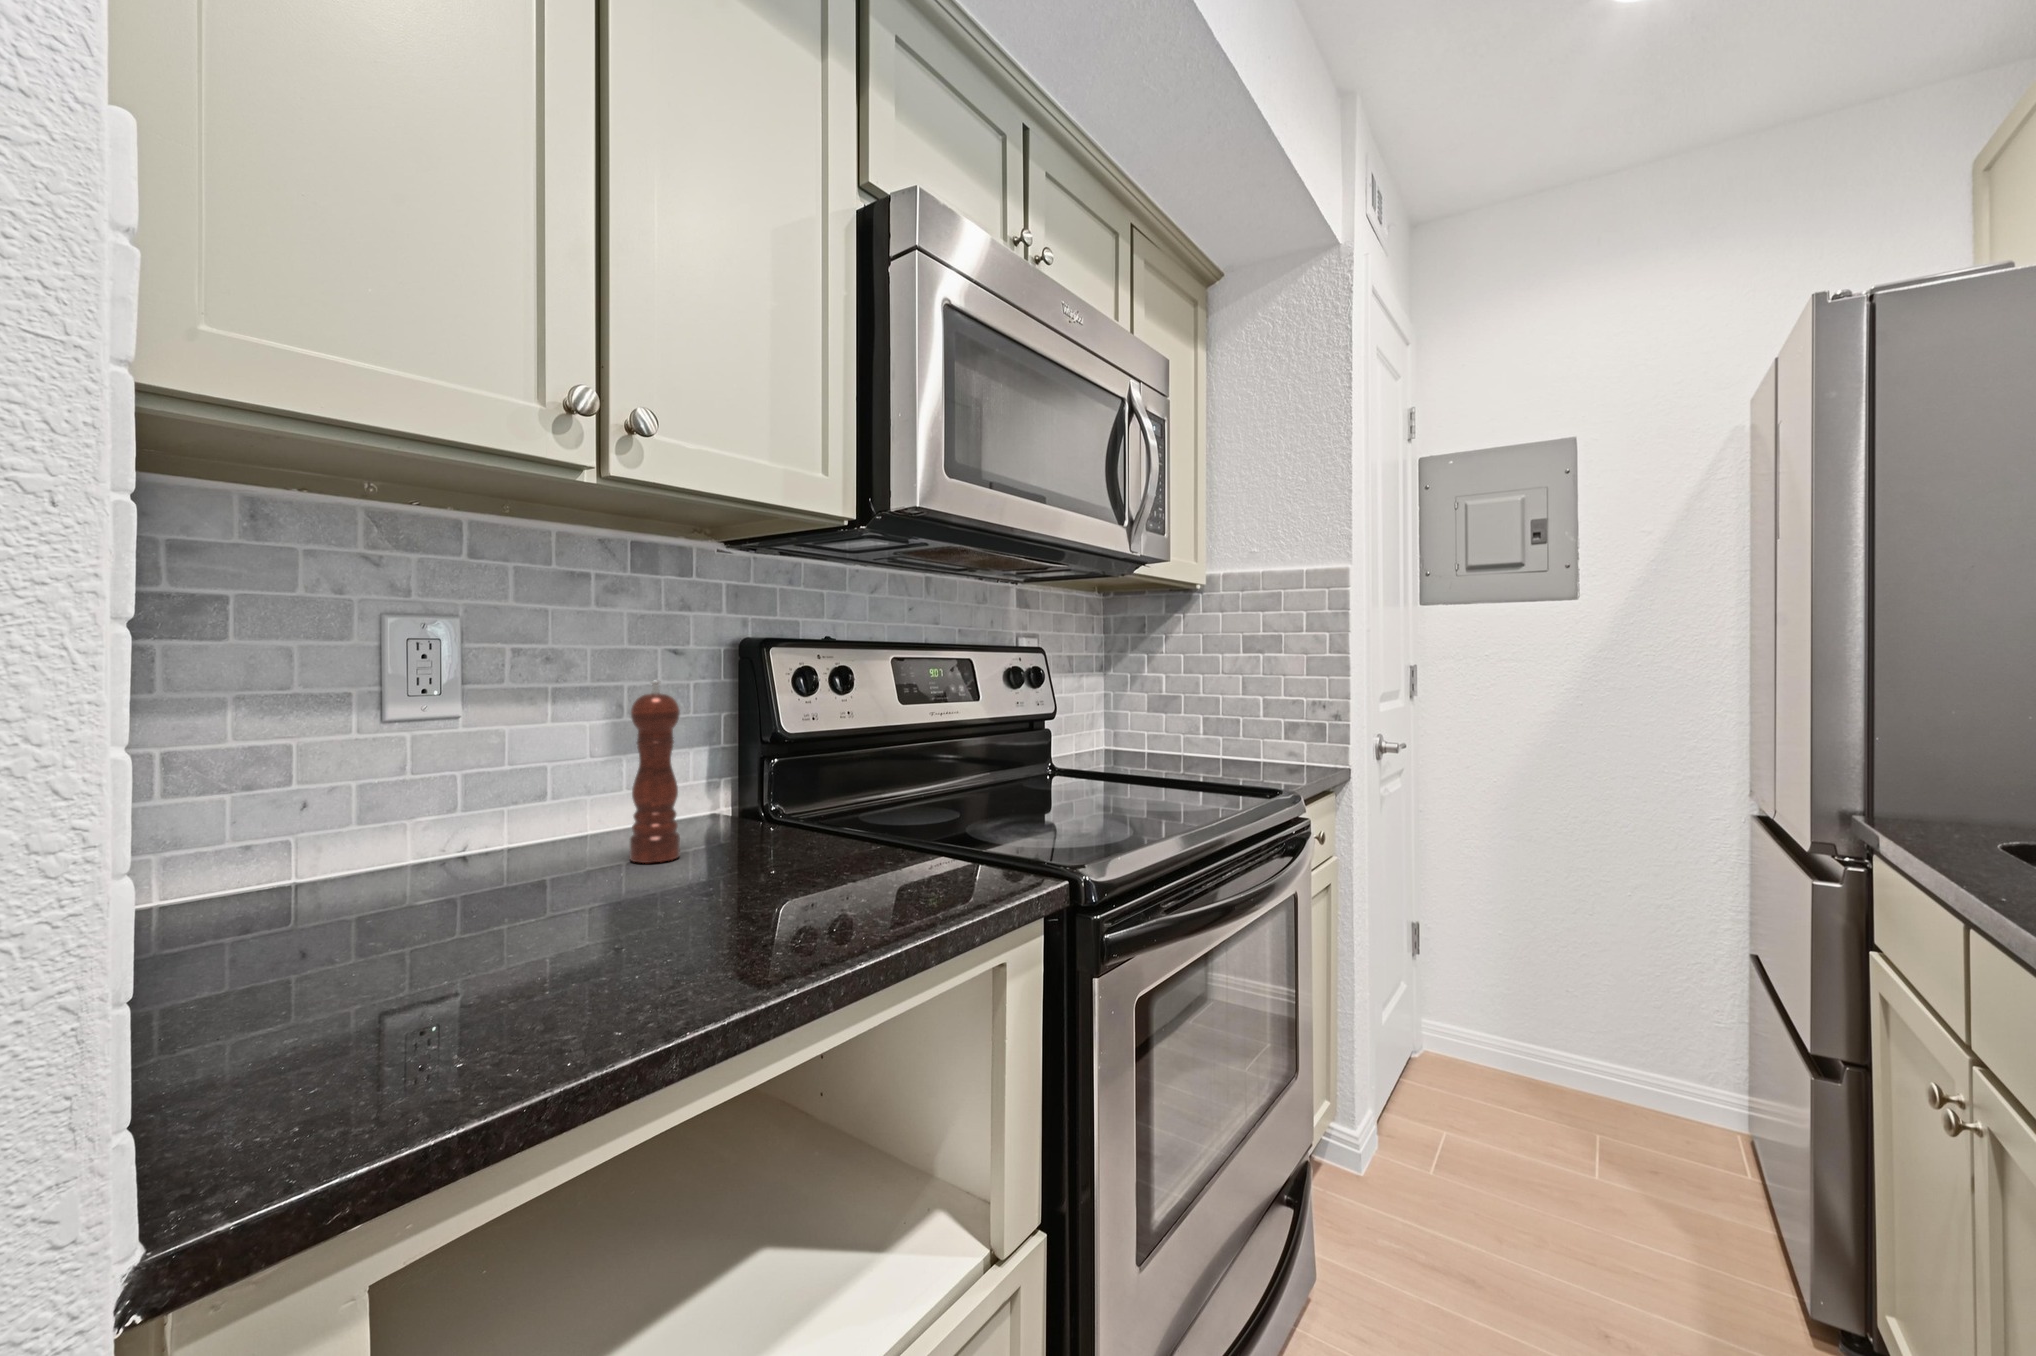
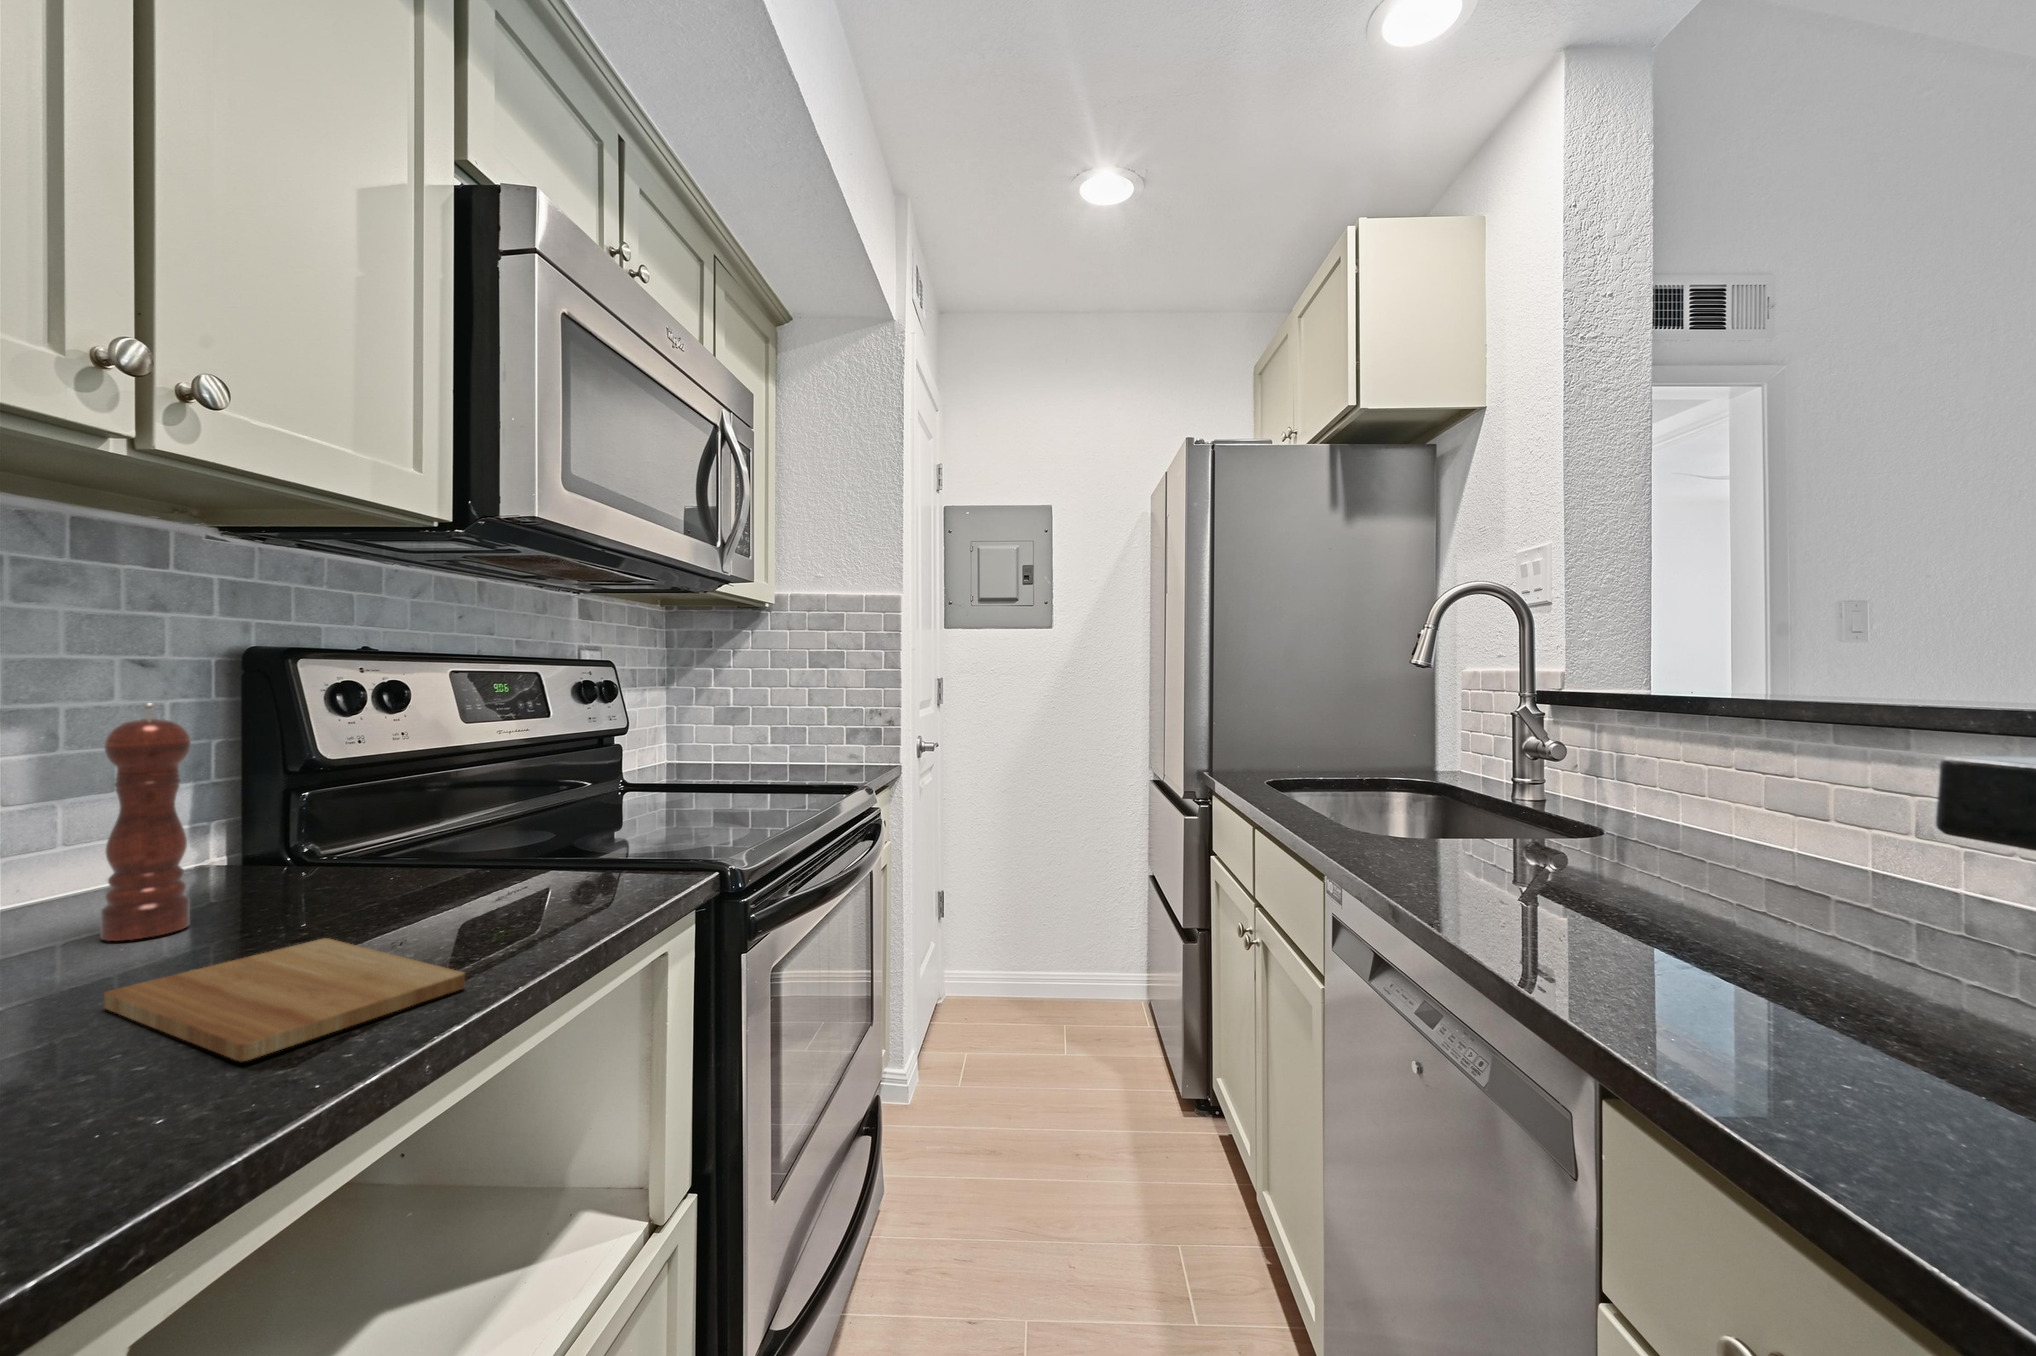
cutting board: none [594,881,800,970] -> present [103,938,465,1061]

